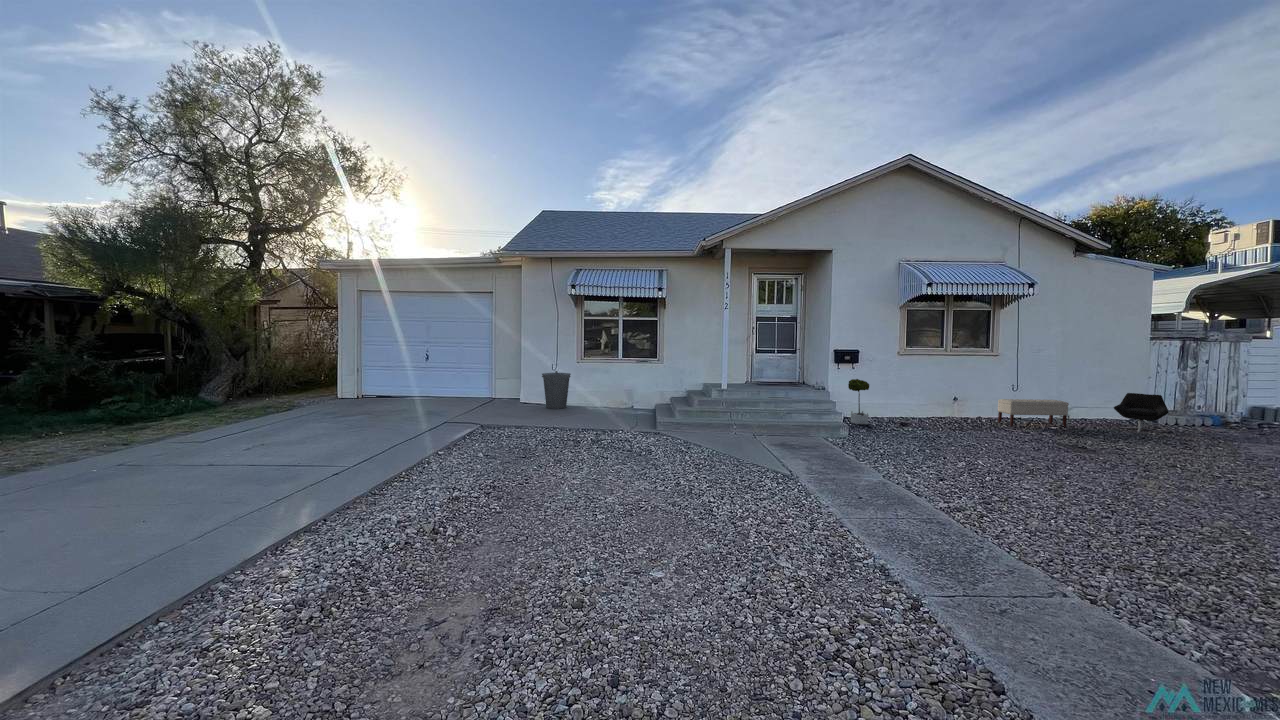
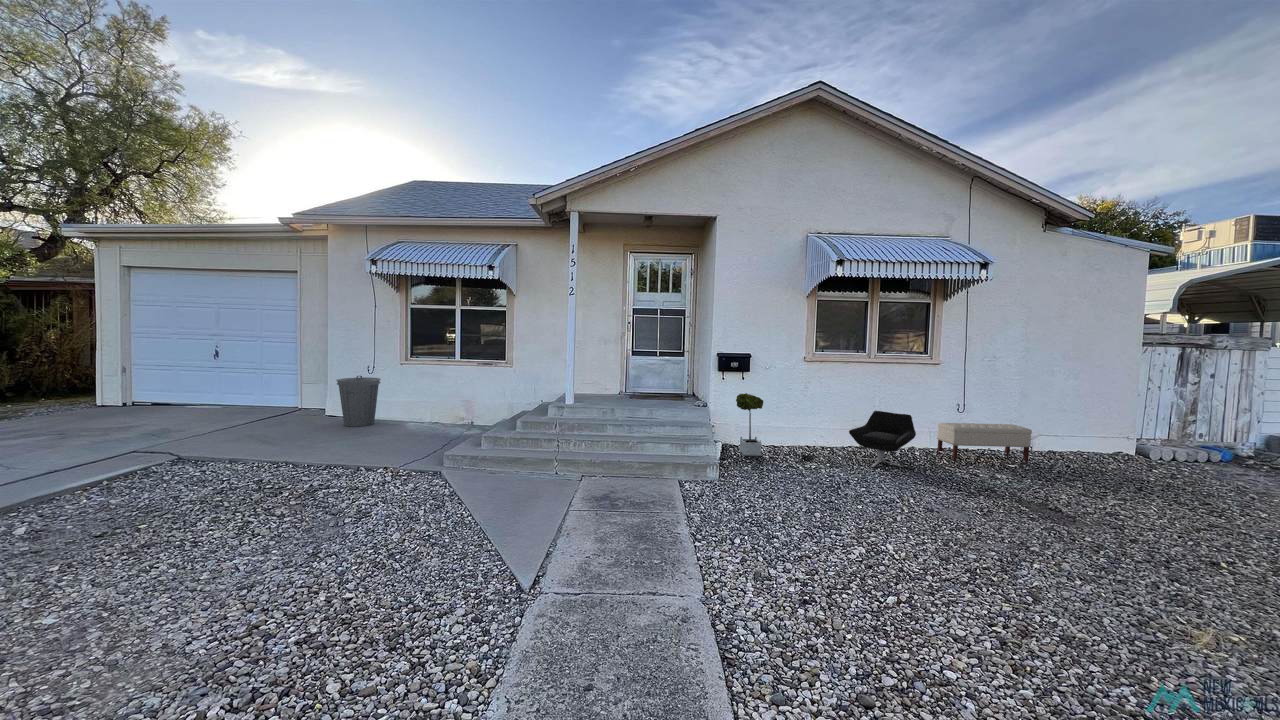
lounge chair: present [1114,393,1169,432] -> present [849,411,916,467]

